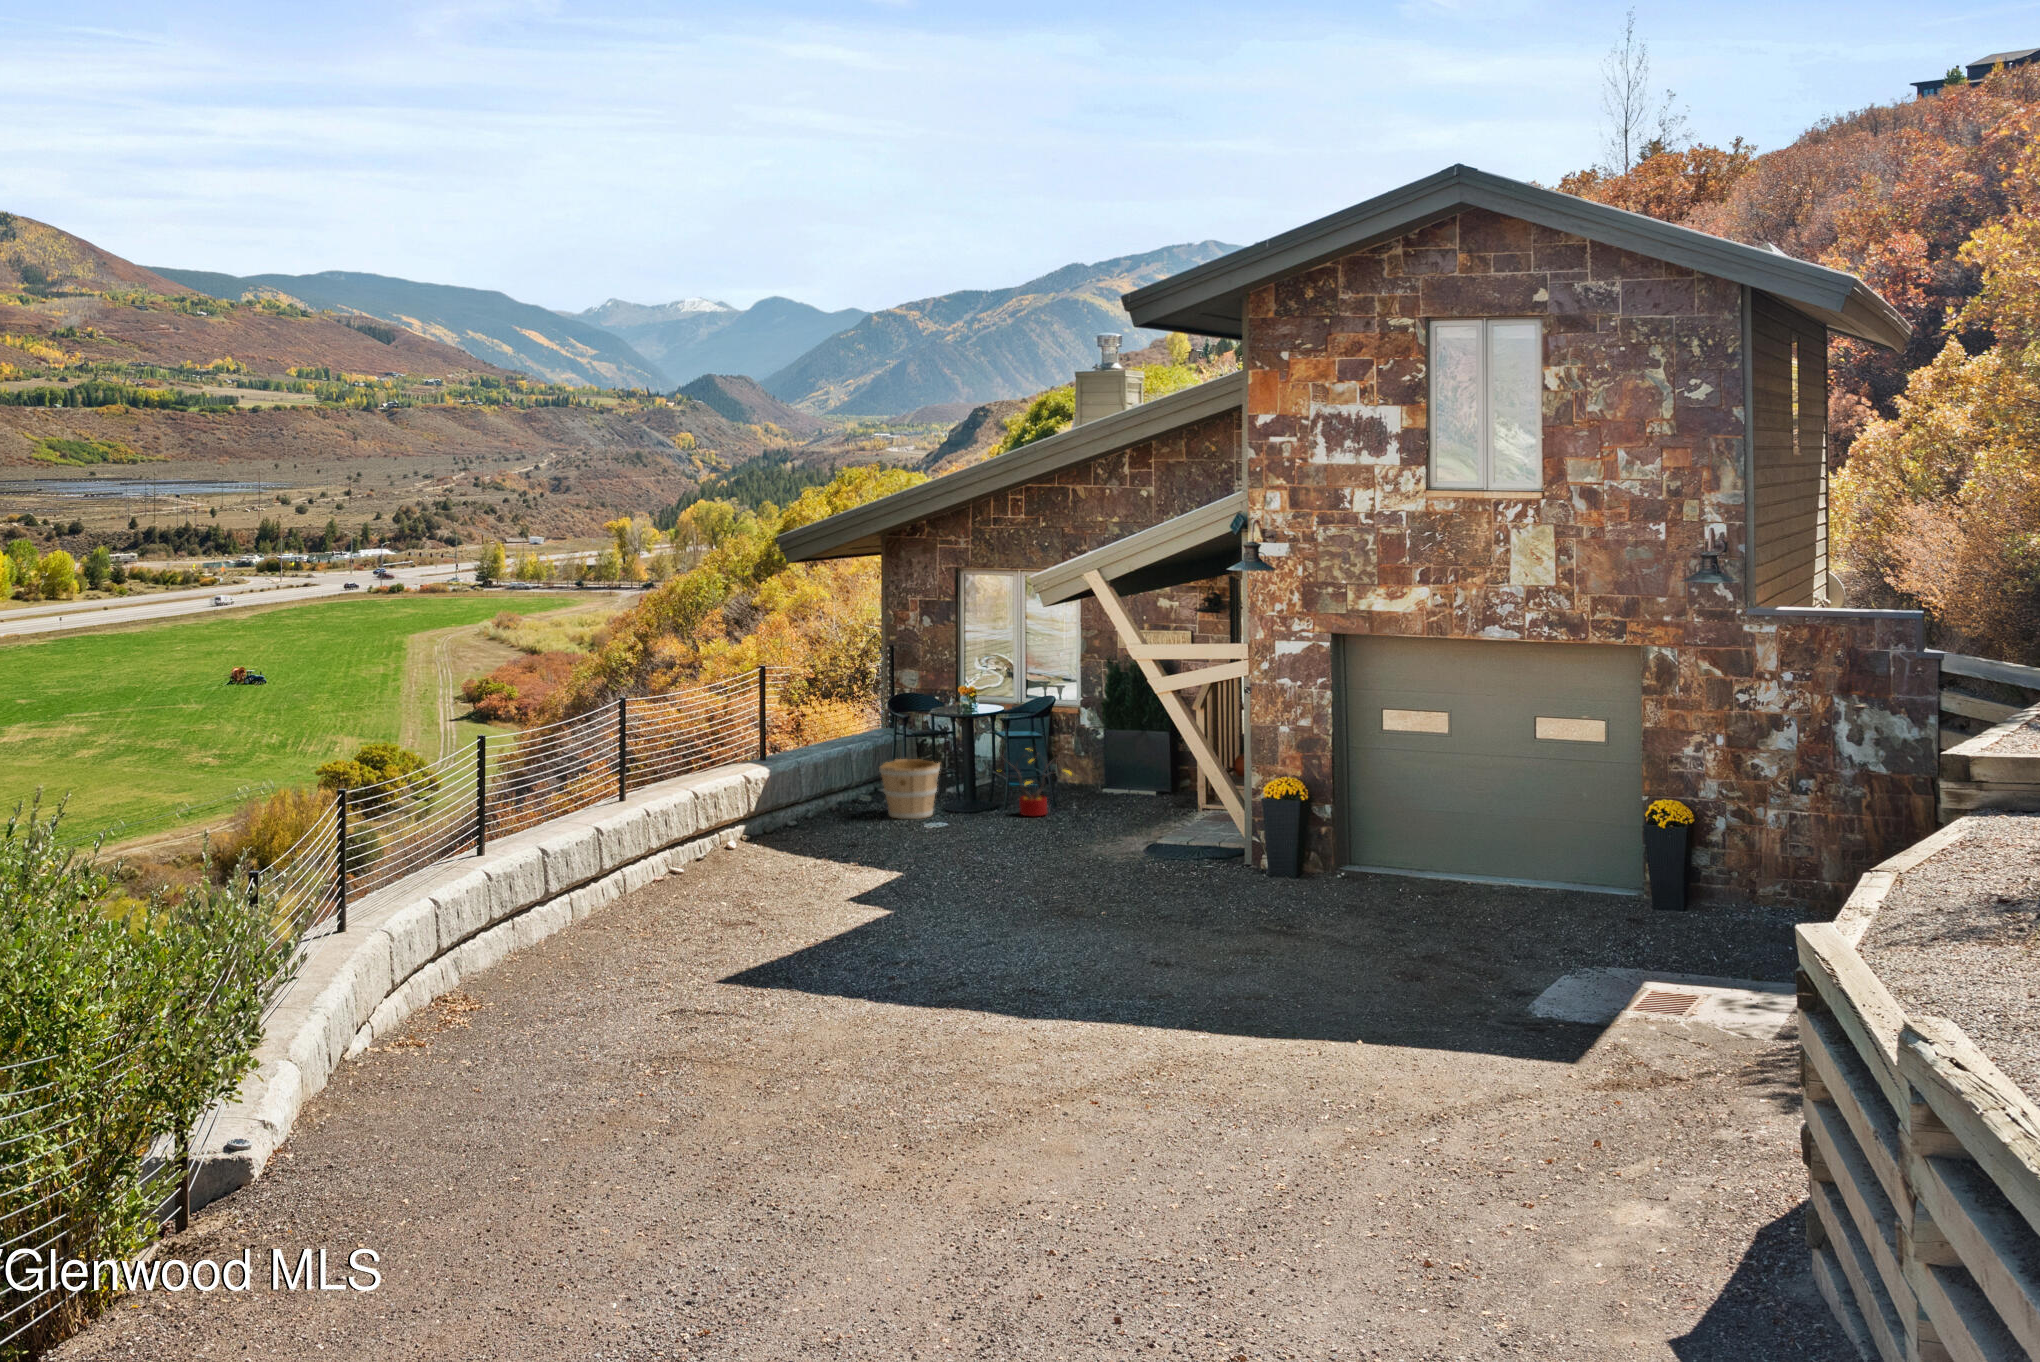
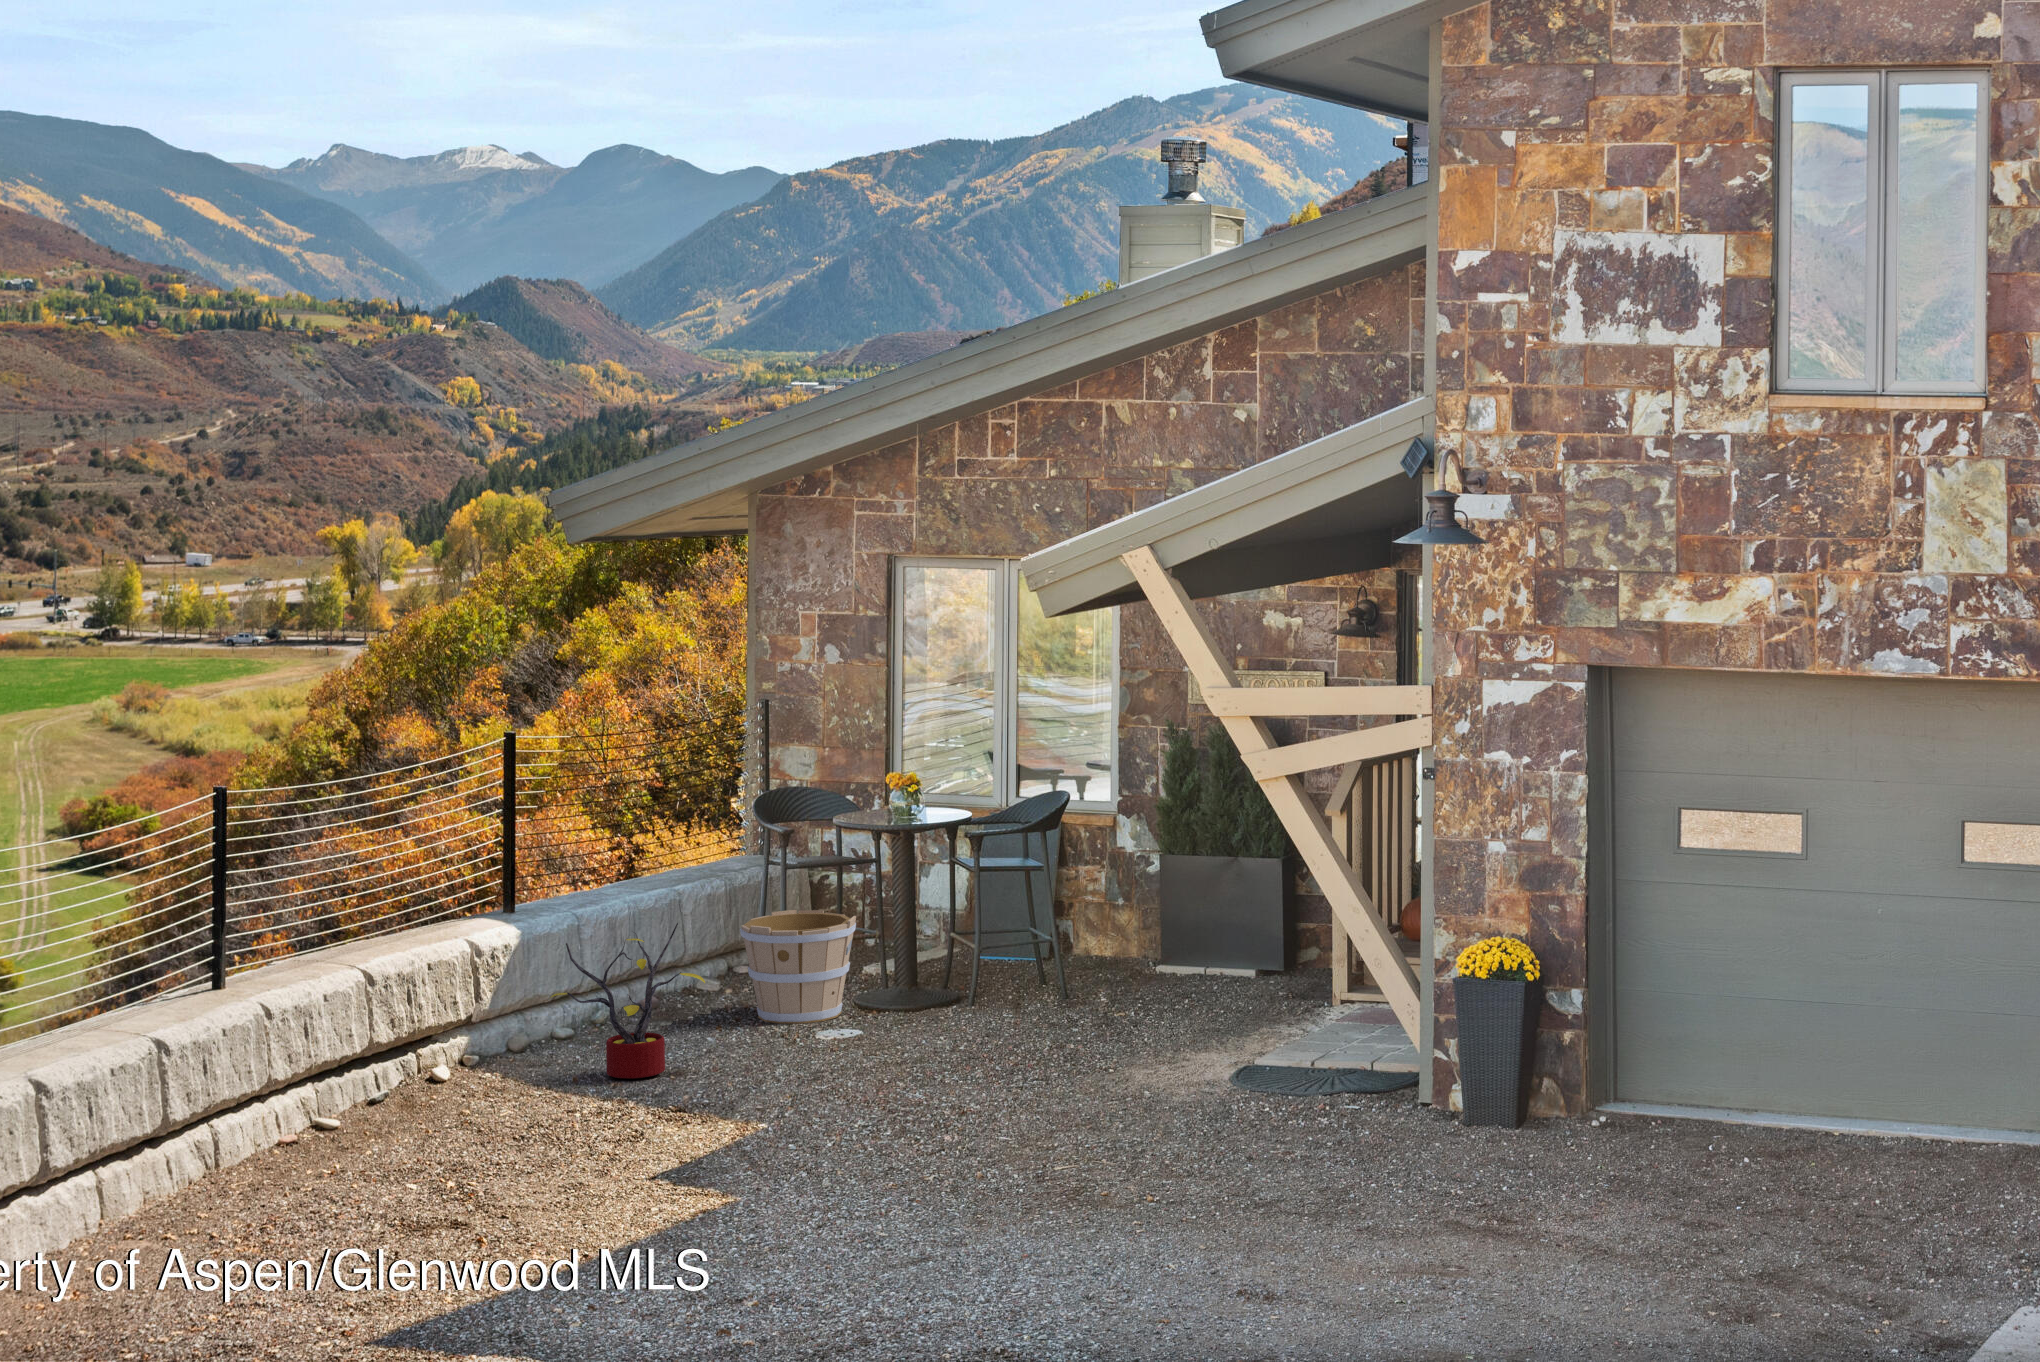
decorative plant: present [1013,749,1072,816] -> present [550,923,705,1079]

